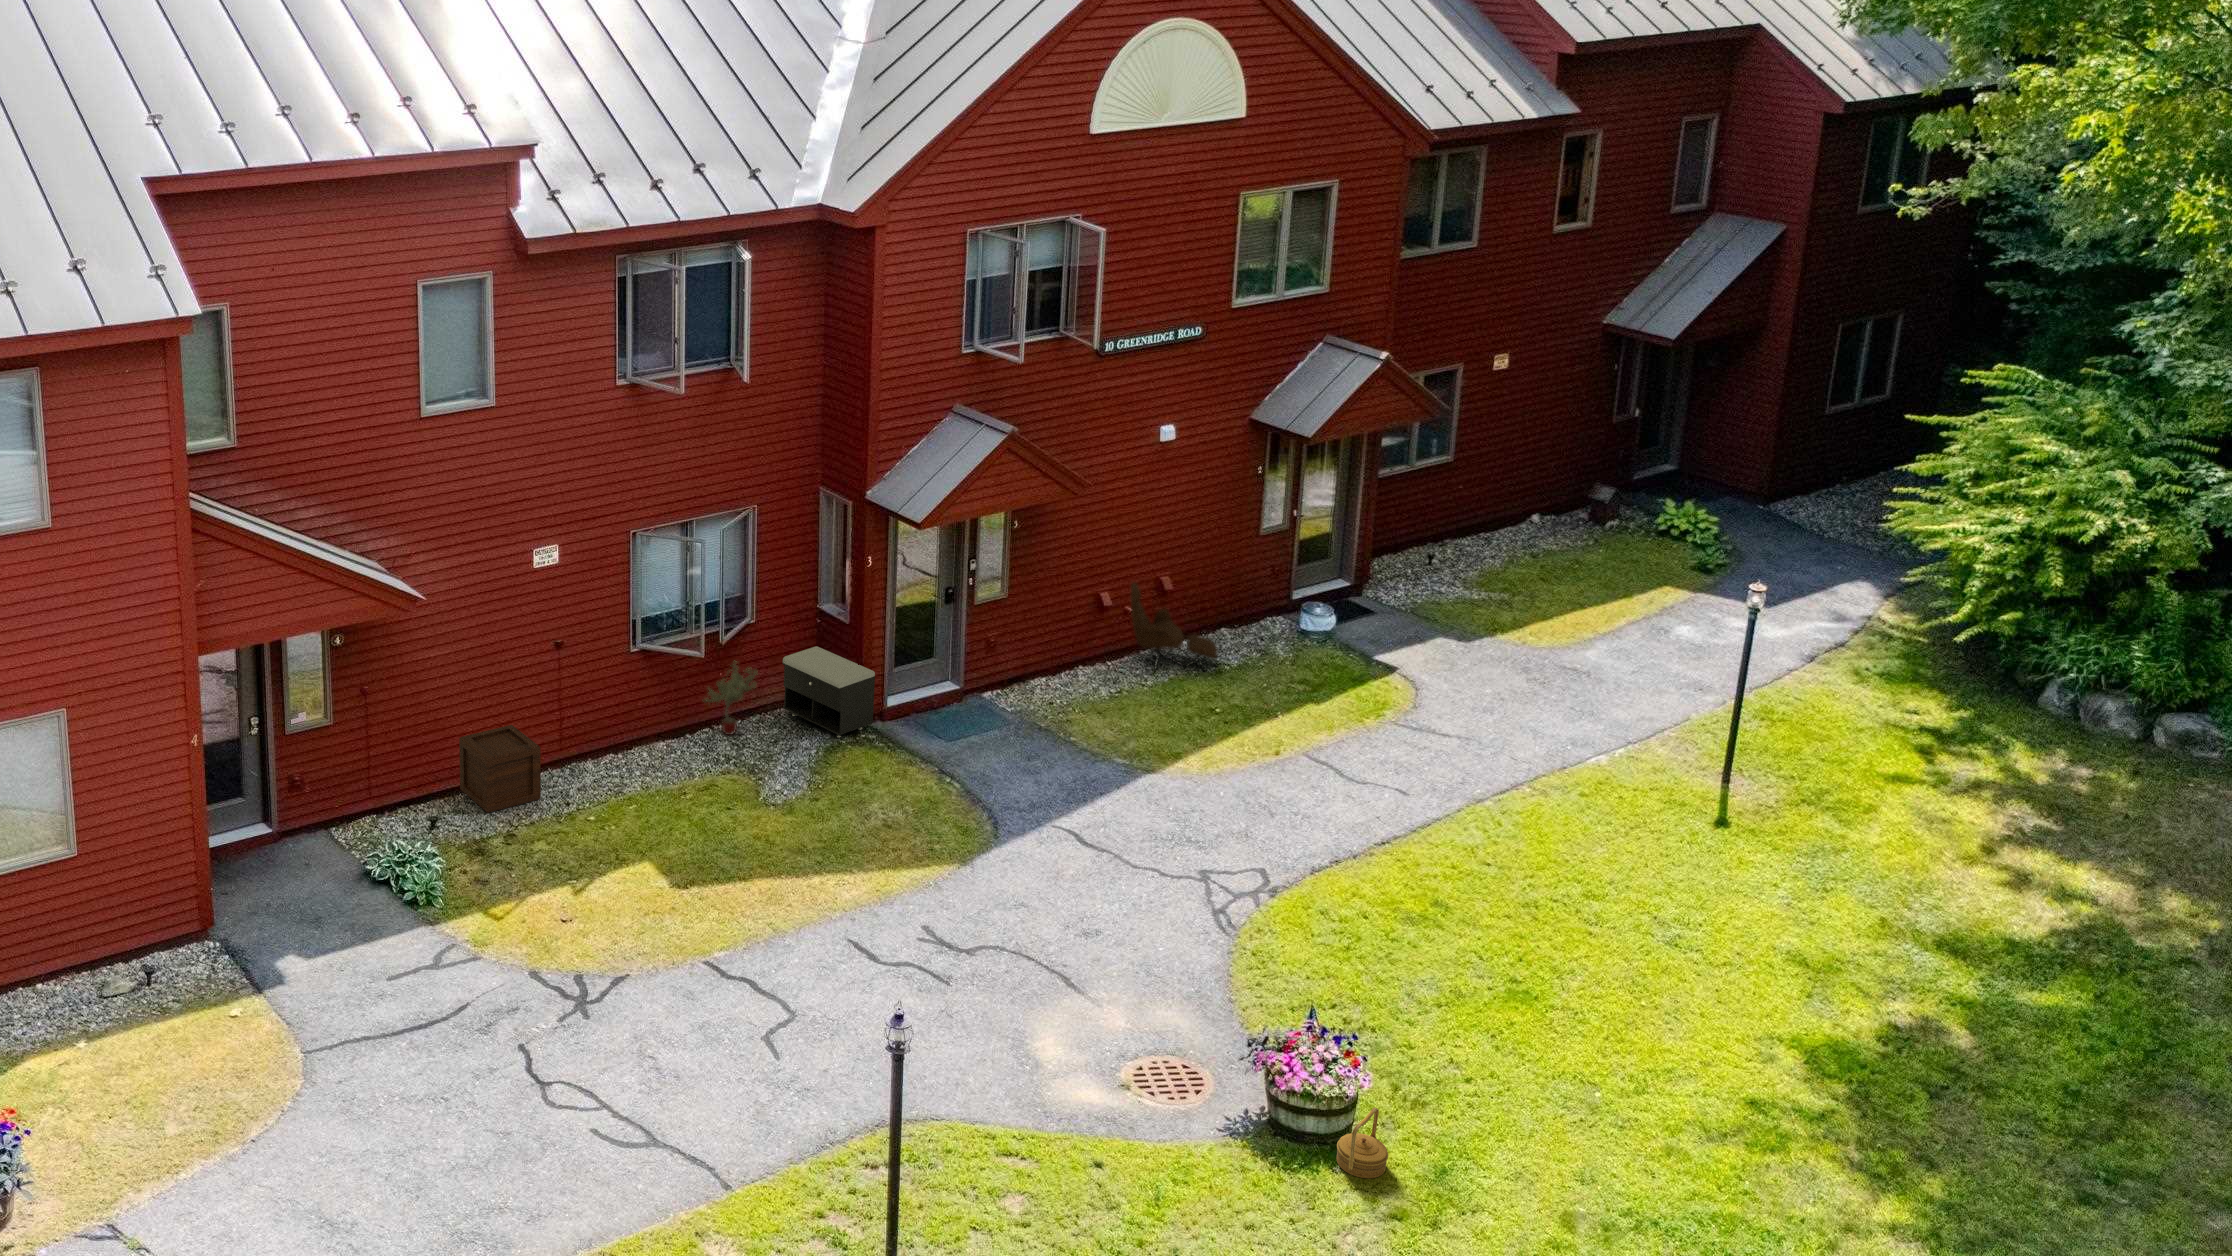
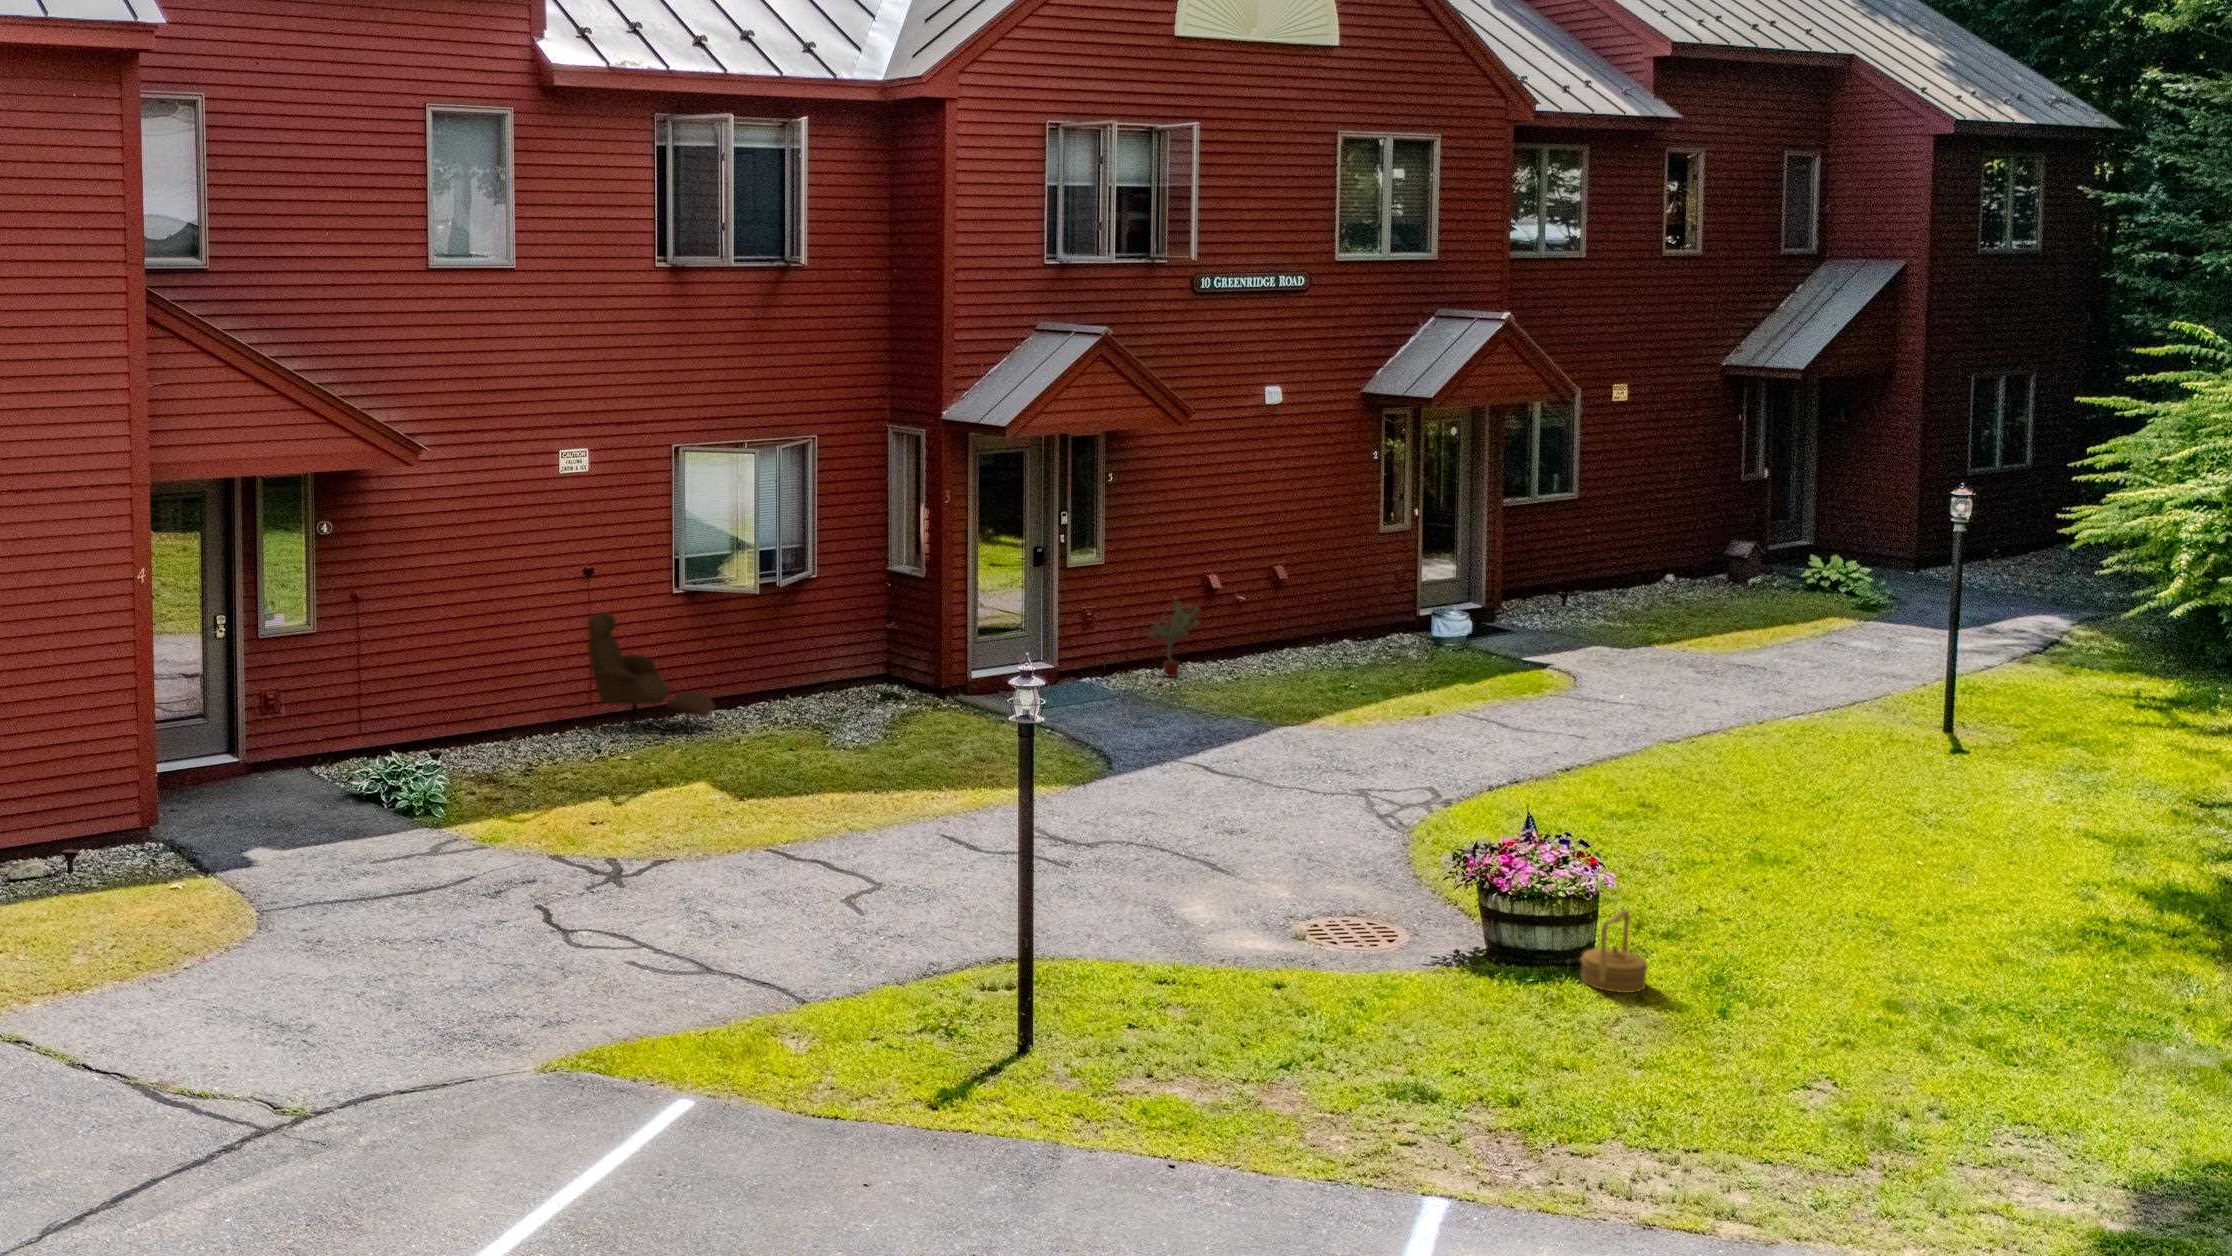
lounge chair: present [1131,583,1218,669] -> present [588,612,715,734]
storage bench: present [783,646,875,737] -> none [848,616,956,708]
potted tree: present [705,664,757,735] -> present [1148,601,1200,677]
wooden crate: present [459,725,541,813] -> none [467,664,564,754]

